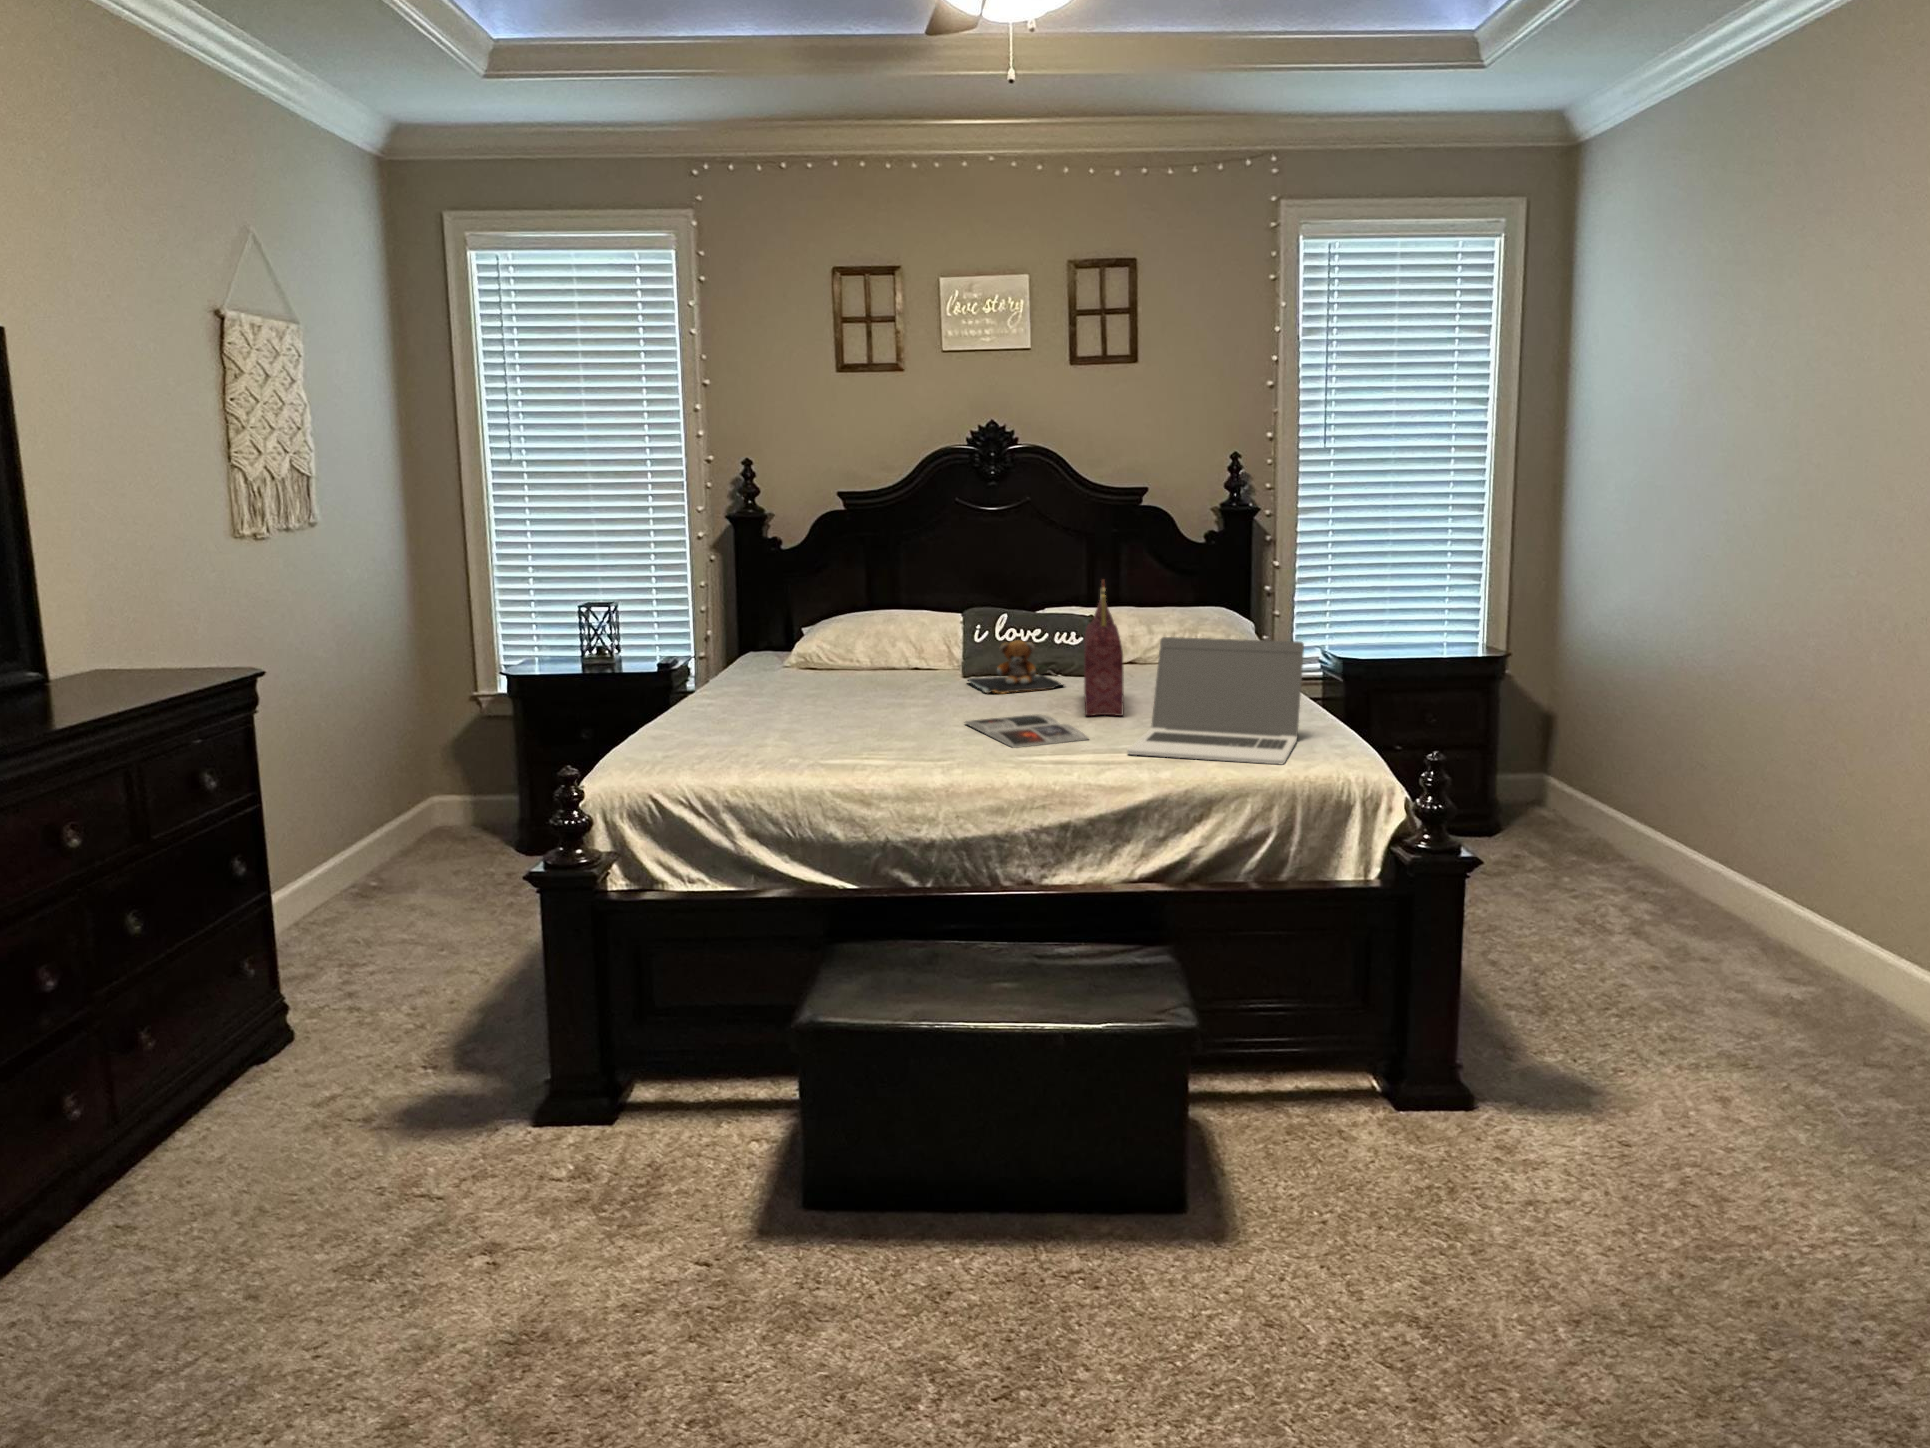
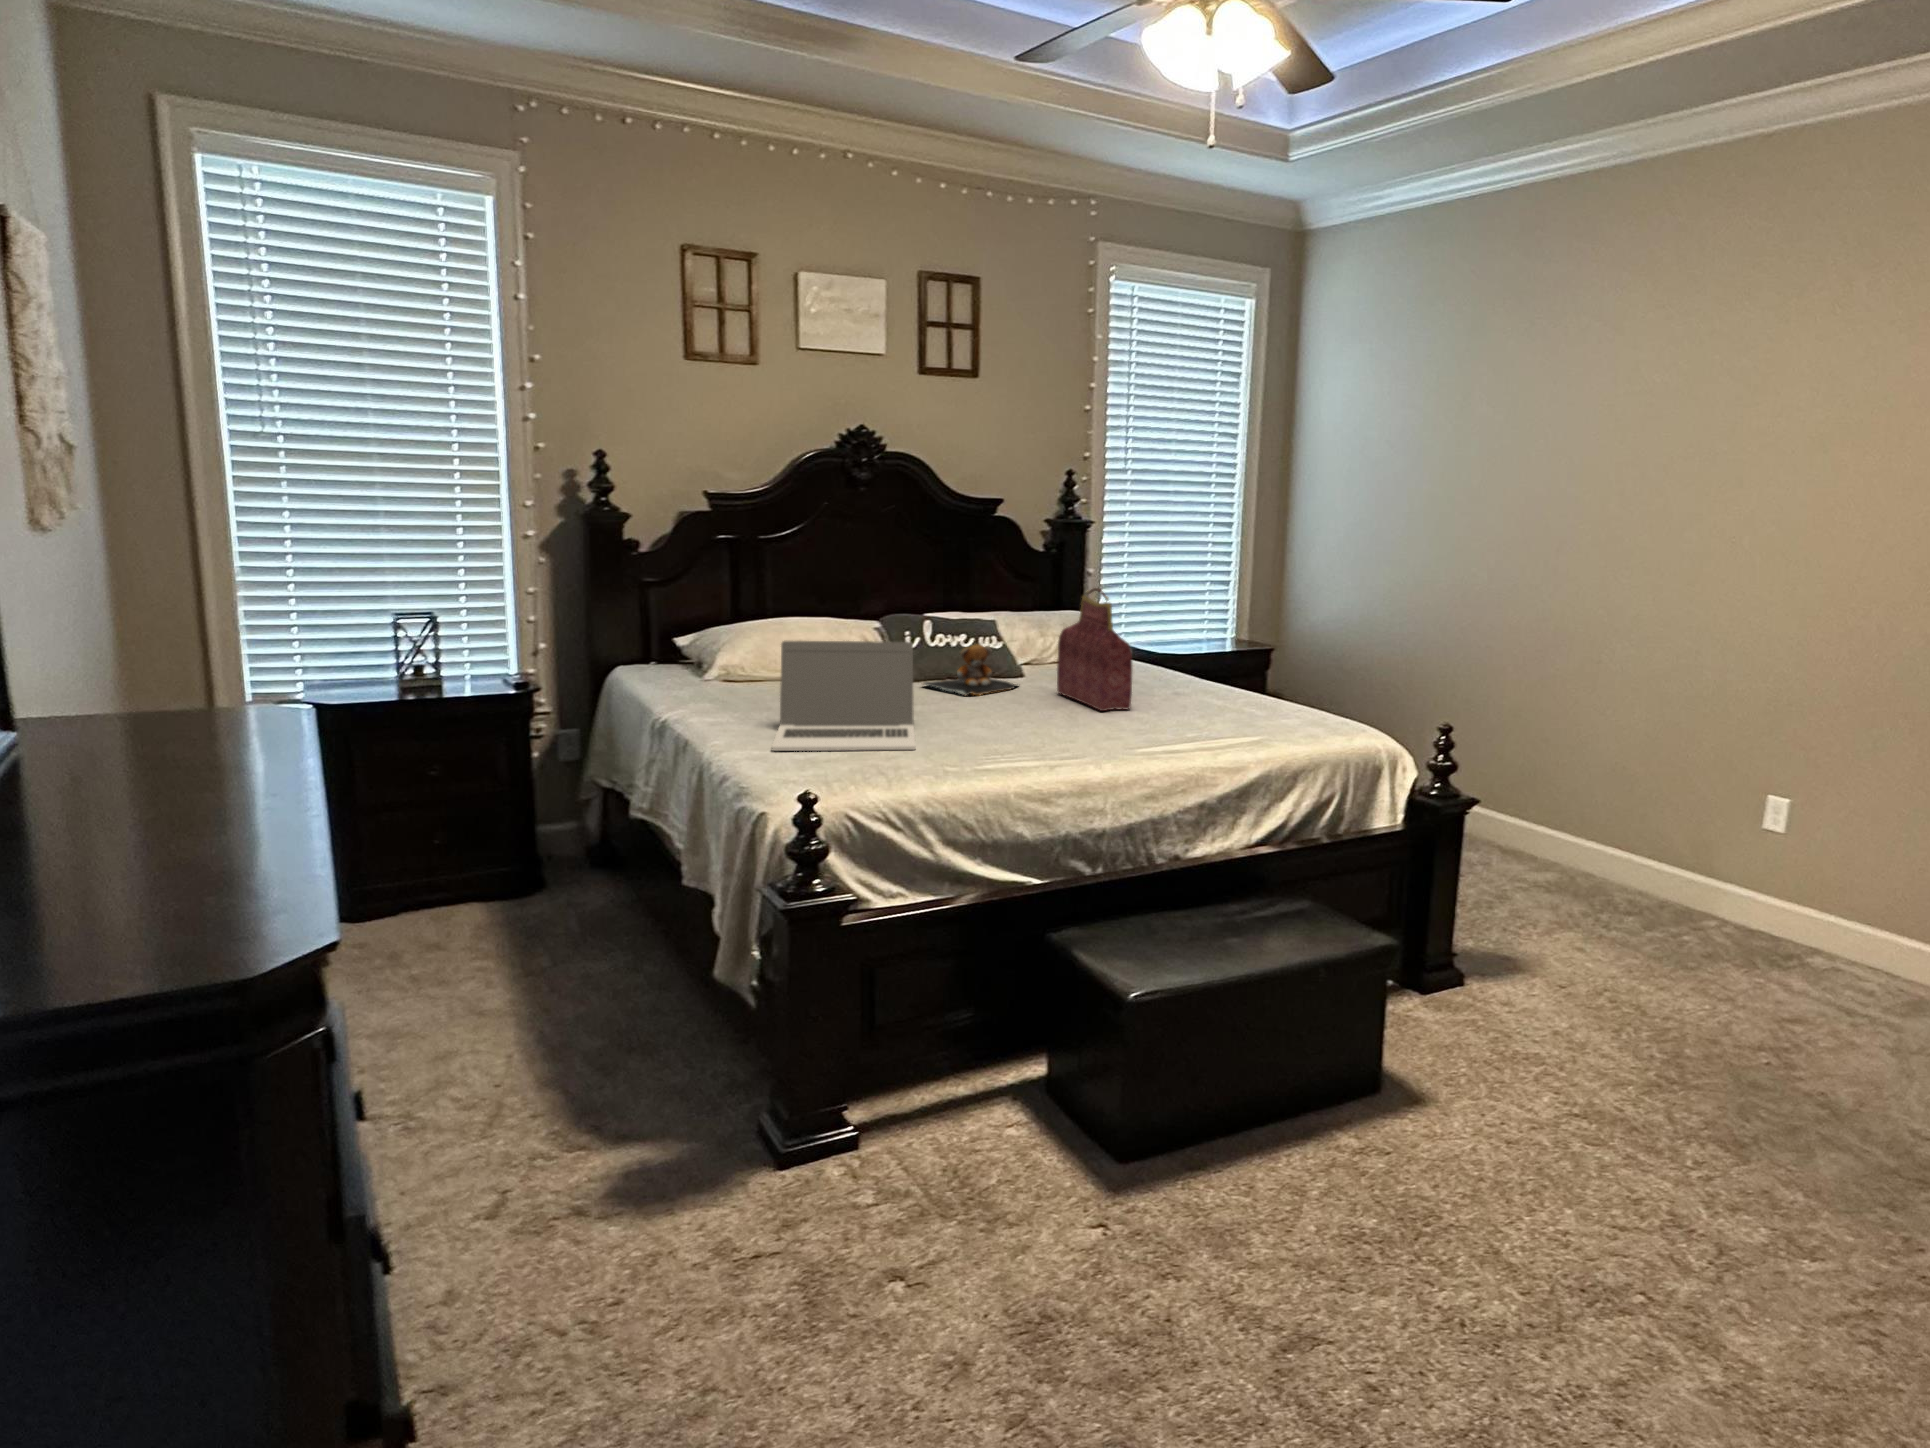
laptop: present [1127,637,1304,764] -> present [772,641,916,751]
magazine: present [965,714,1088,748] -> none [1013,712,1149,743]

